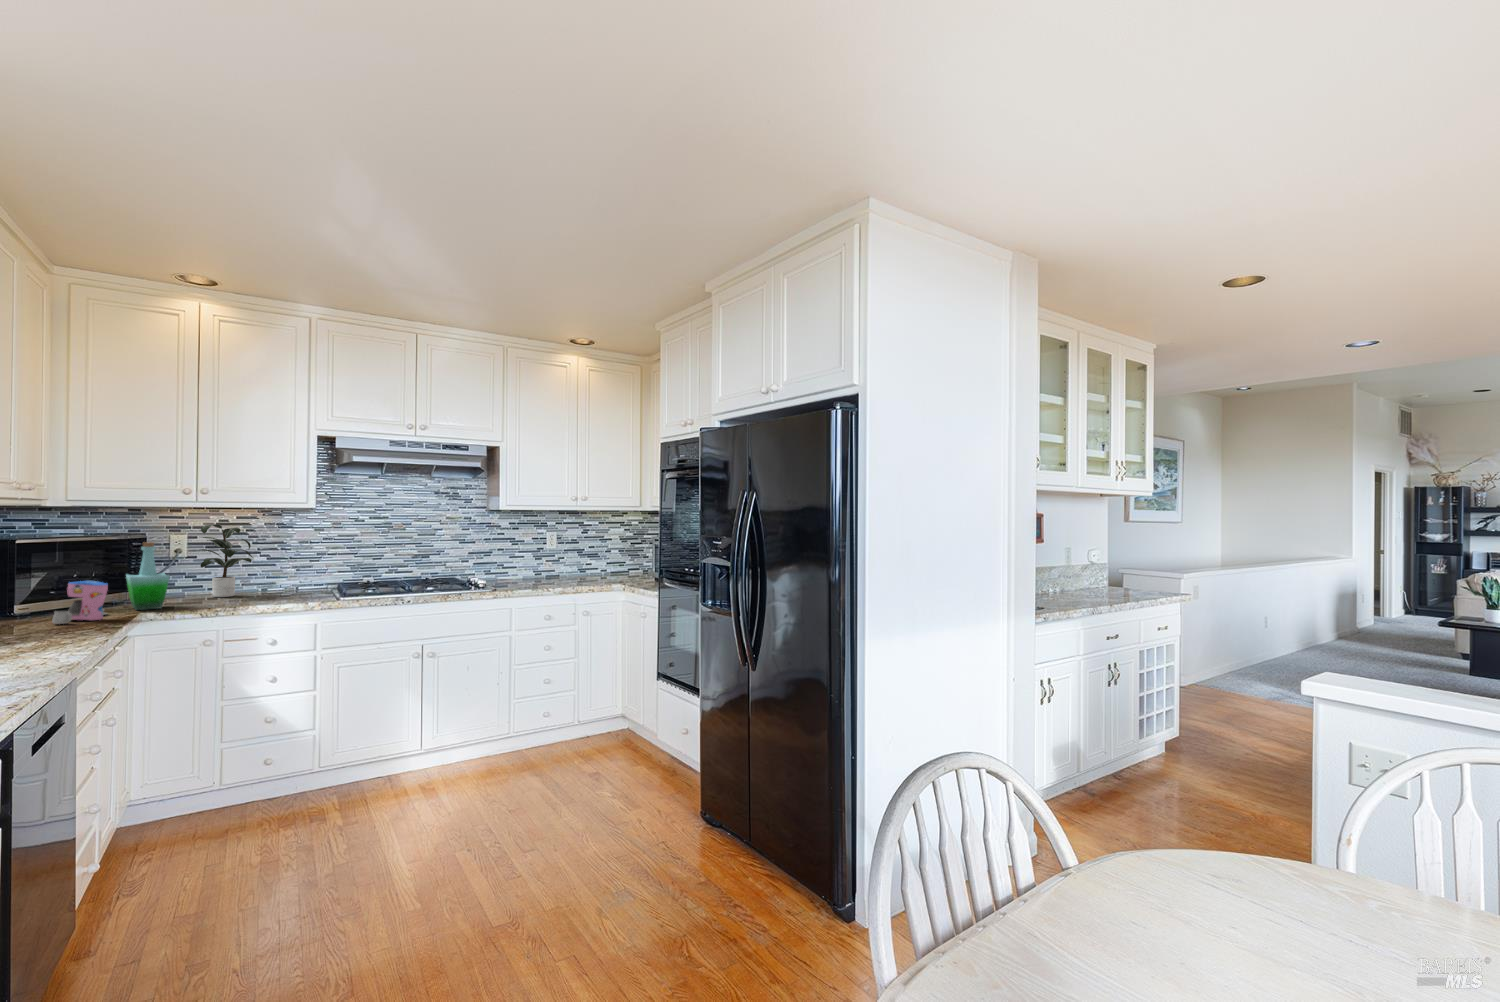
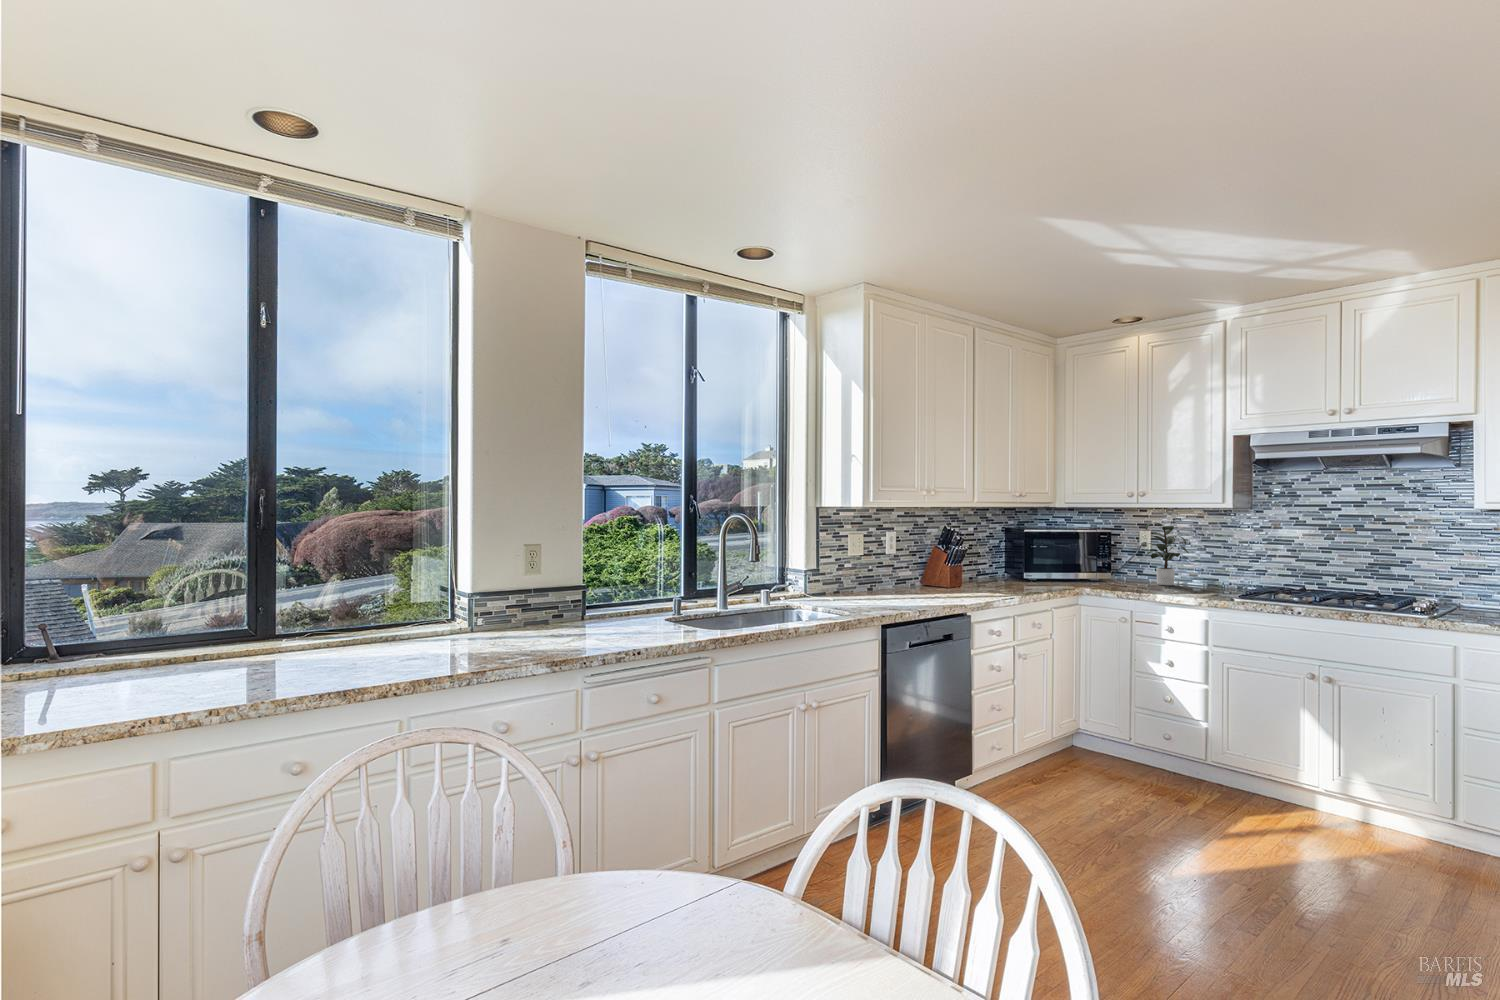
bottle: present [126,542,170,610] -> none [1081,535,1112,587]
coffee maker: present [53,581,108,624] -> none [1028,560,1068,588]

